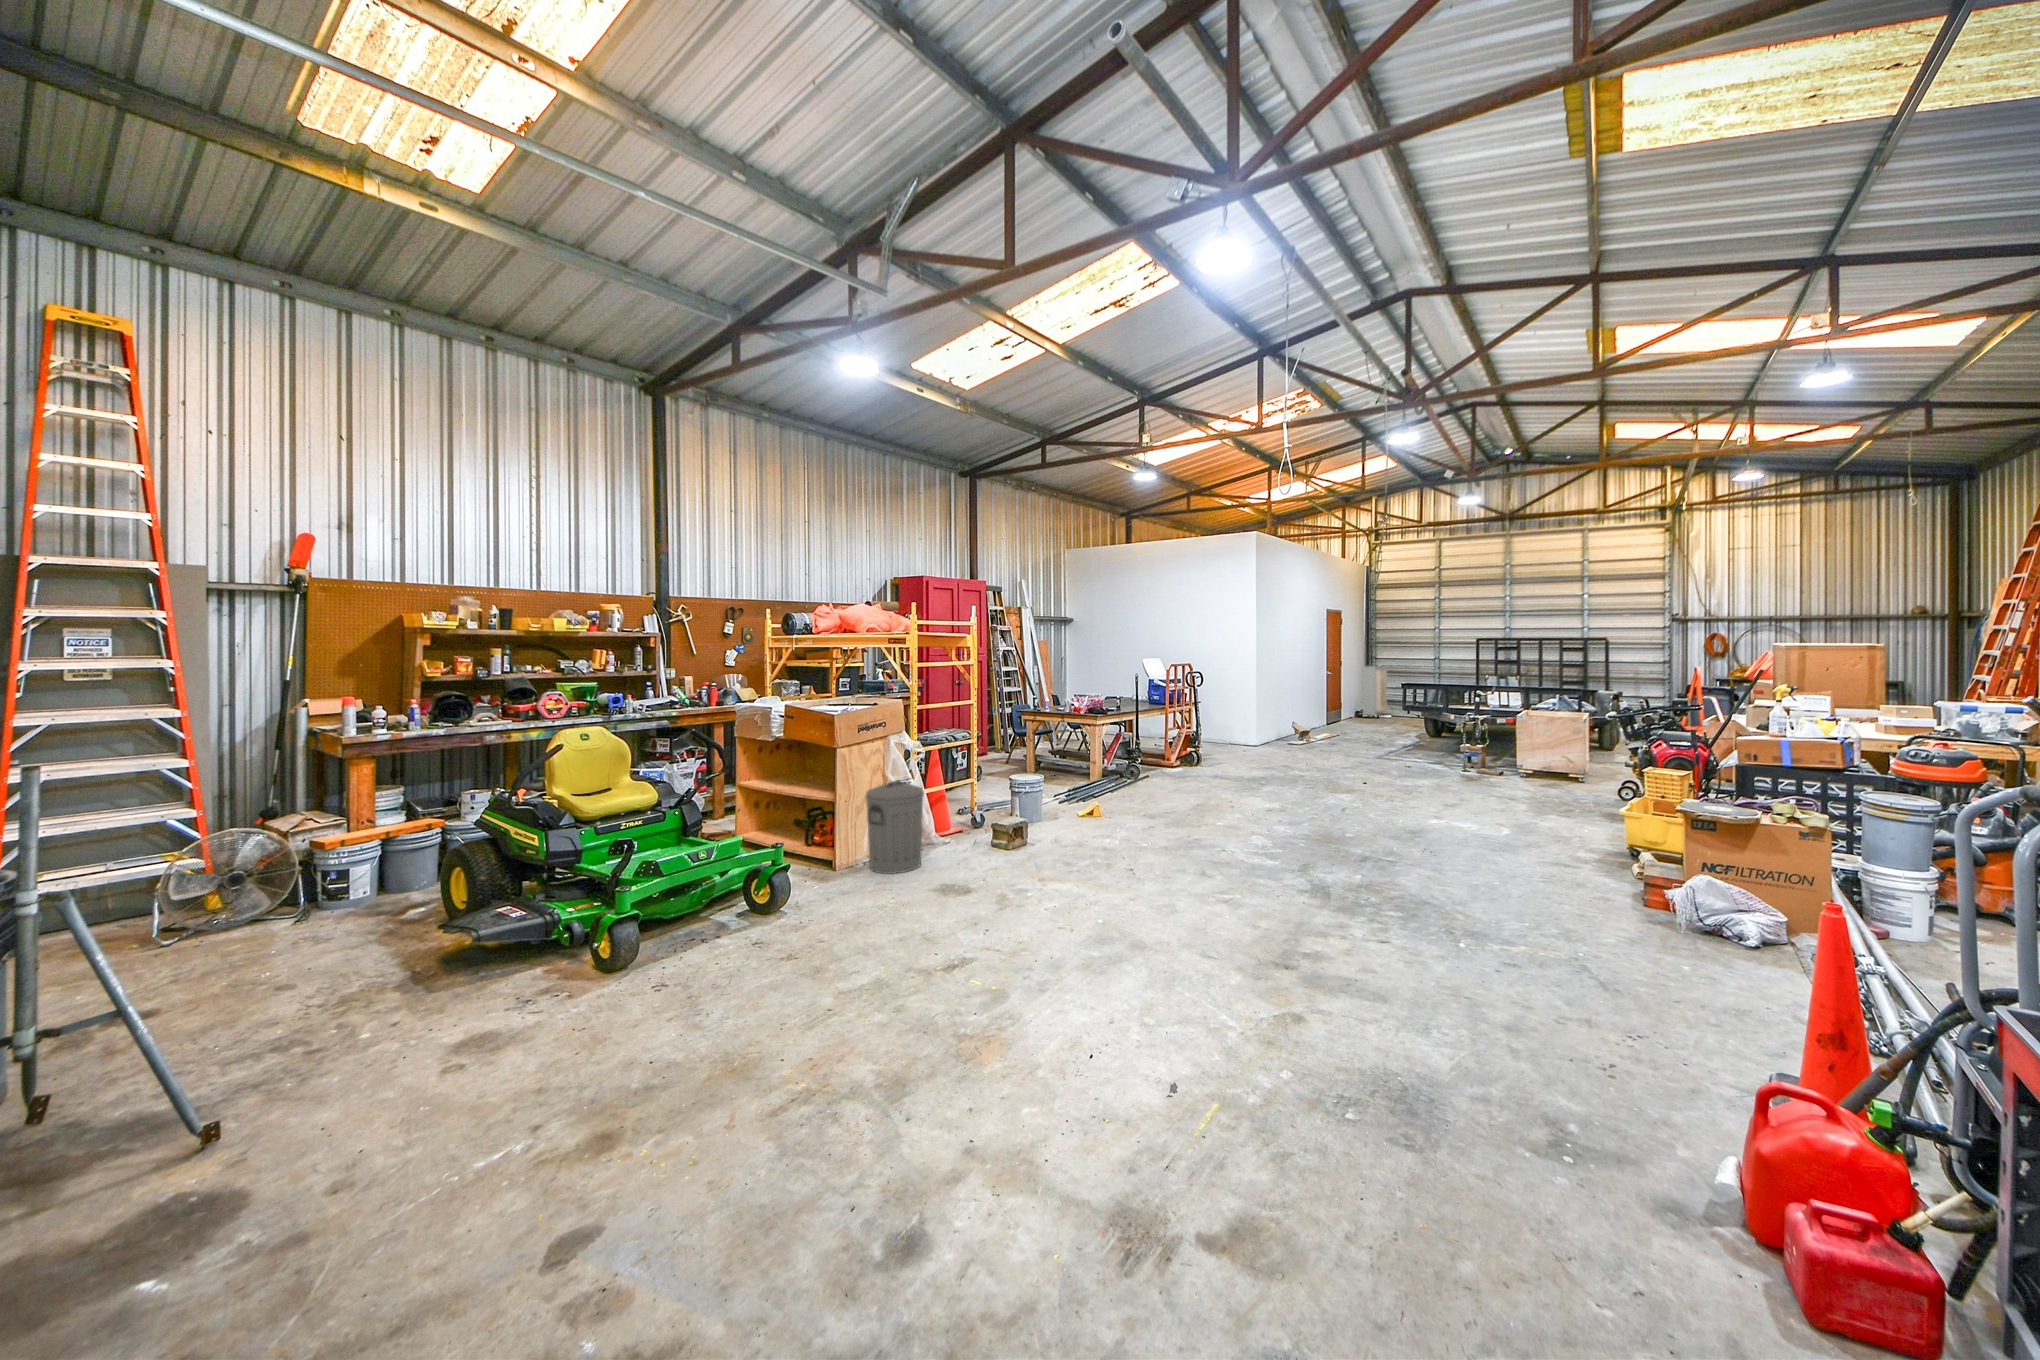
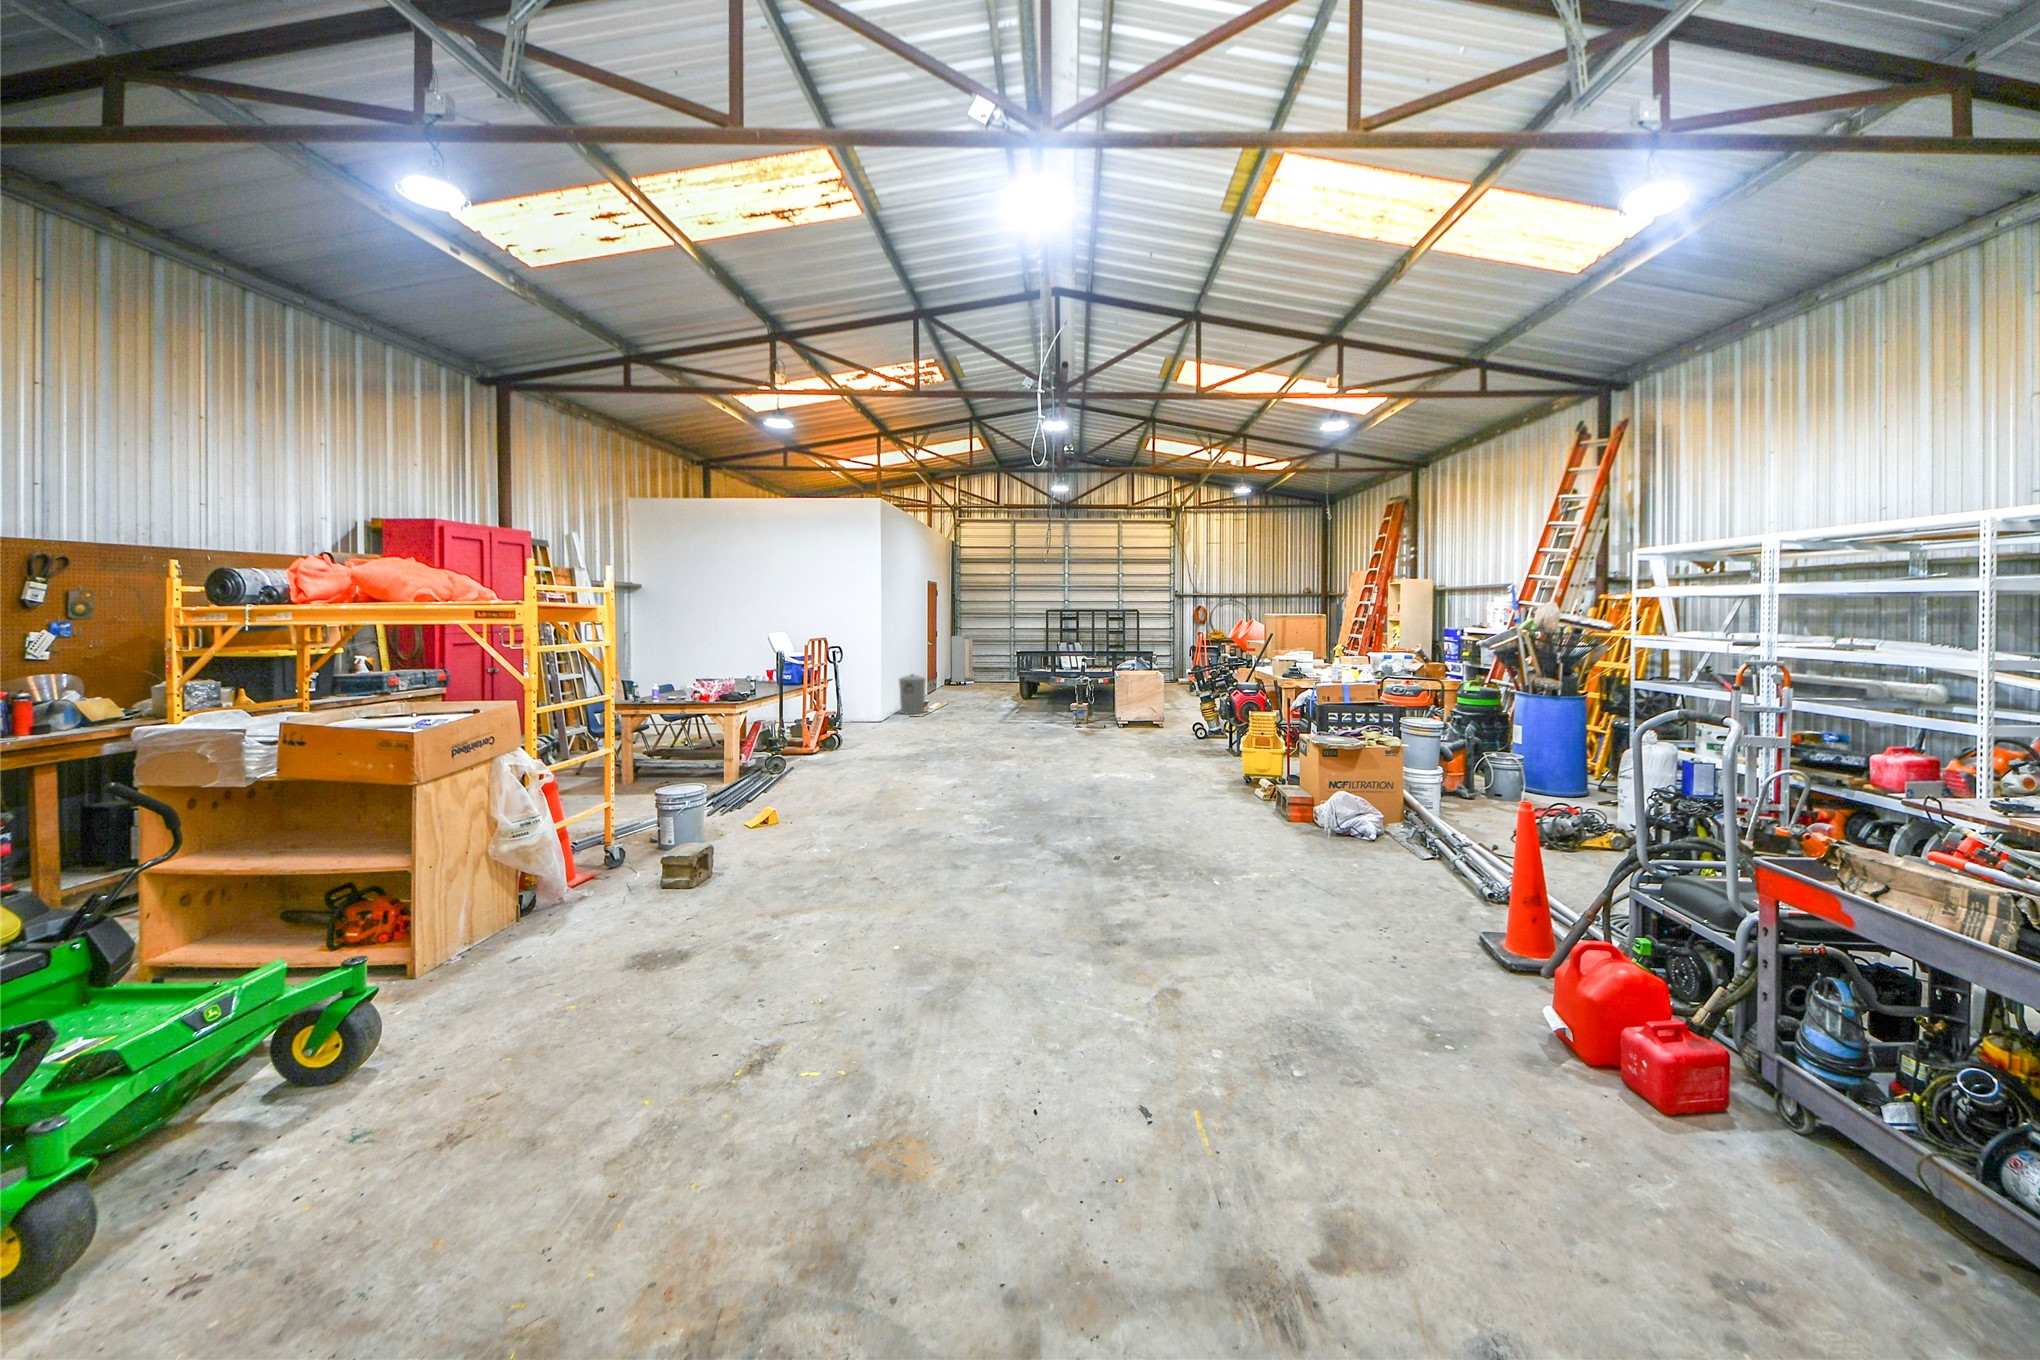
trash can: present [866,780,924,874] -> present [899,674,925,714]

